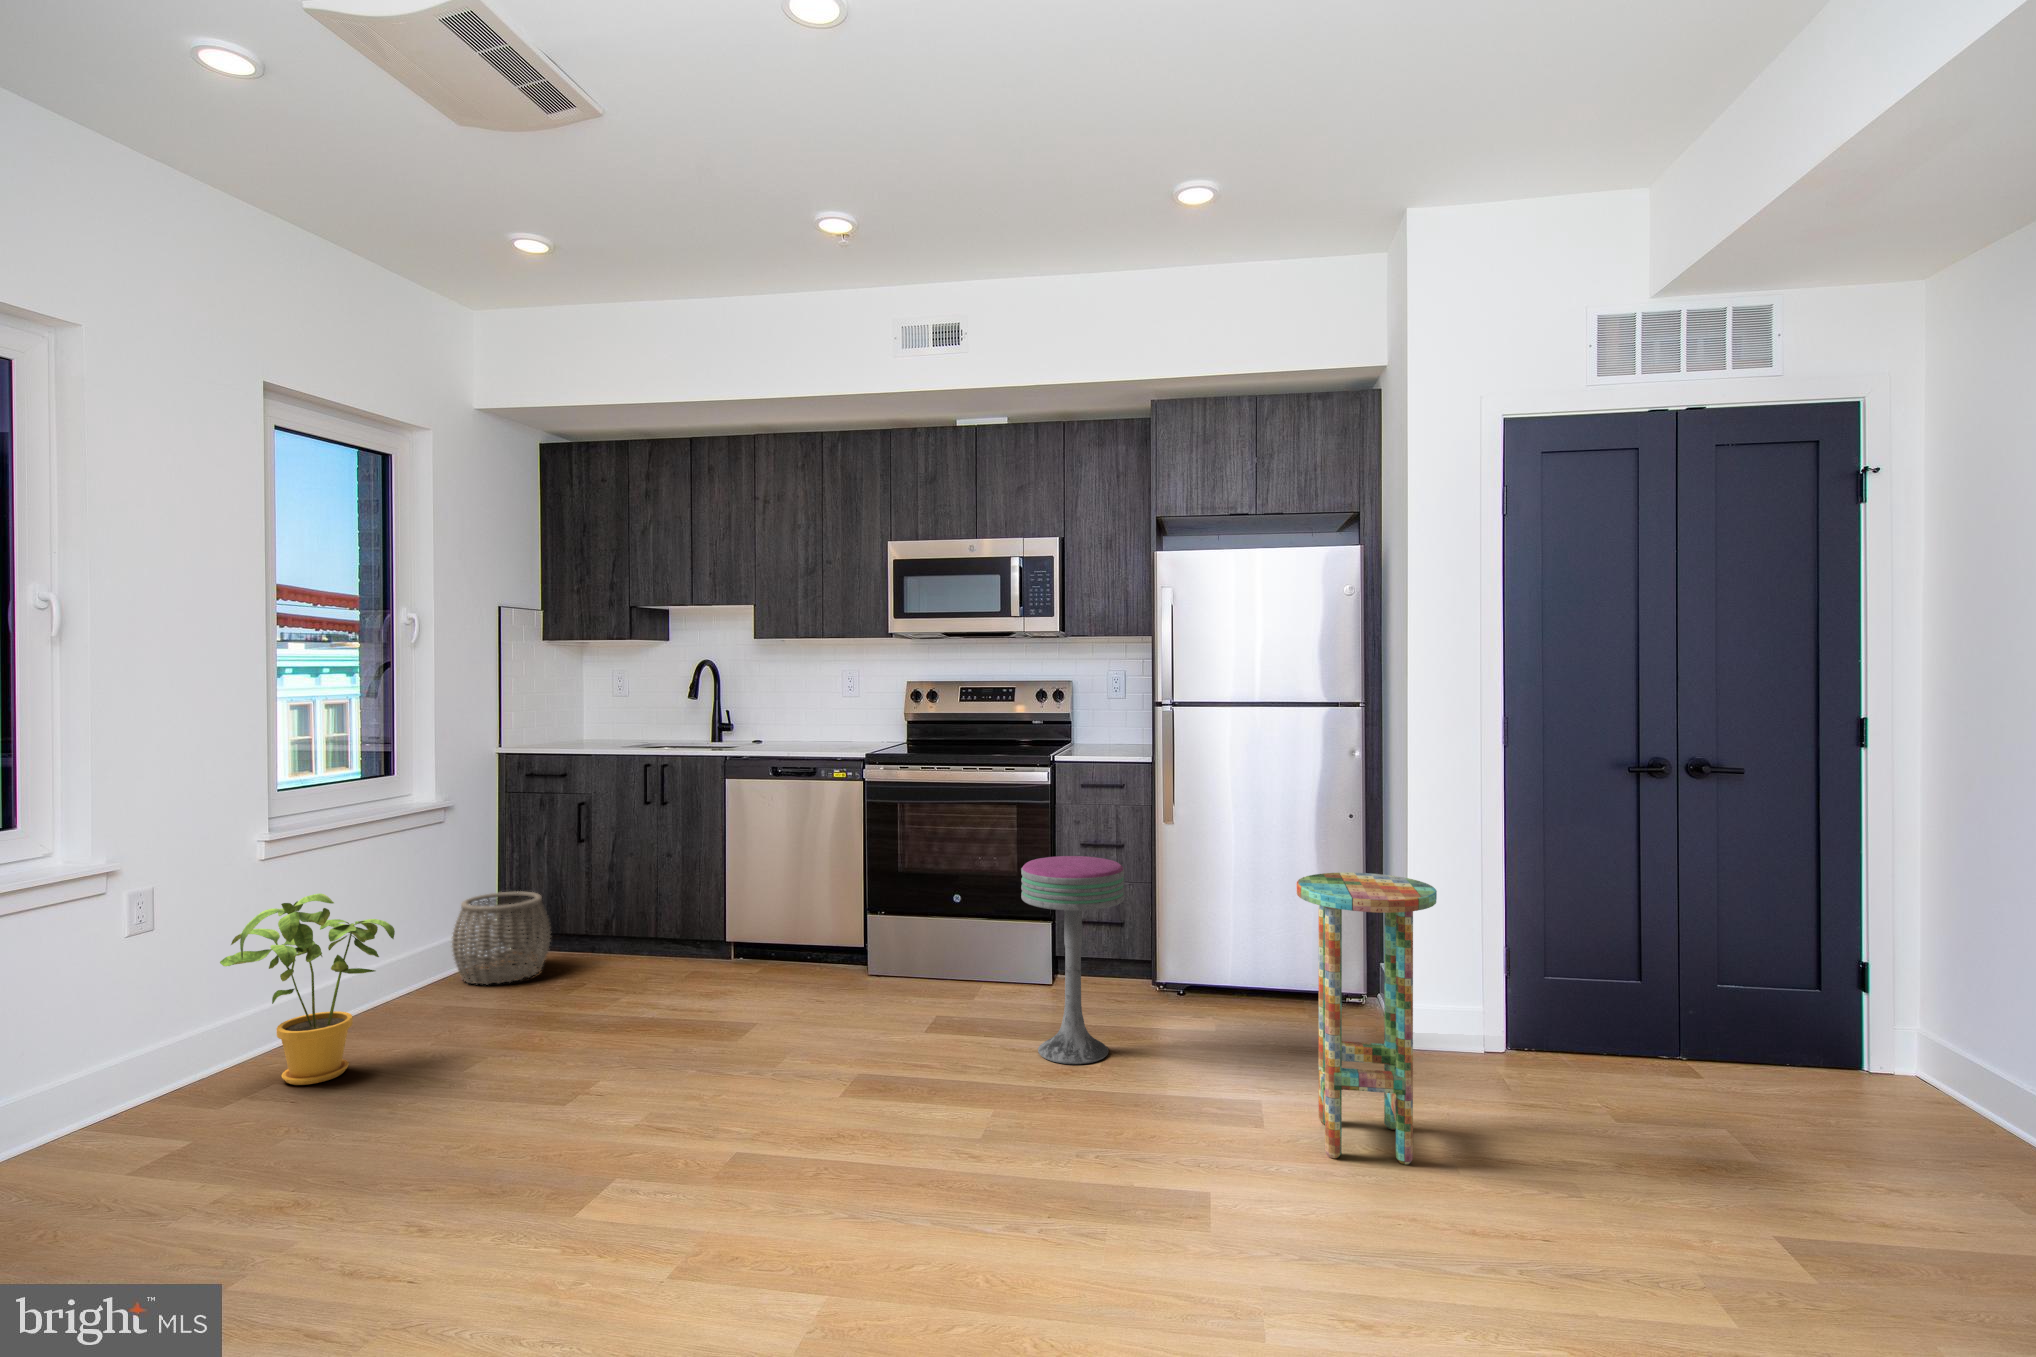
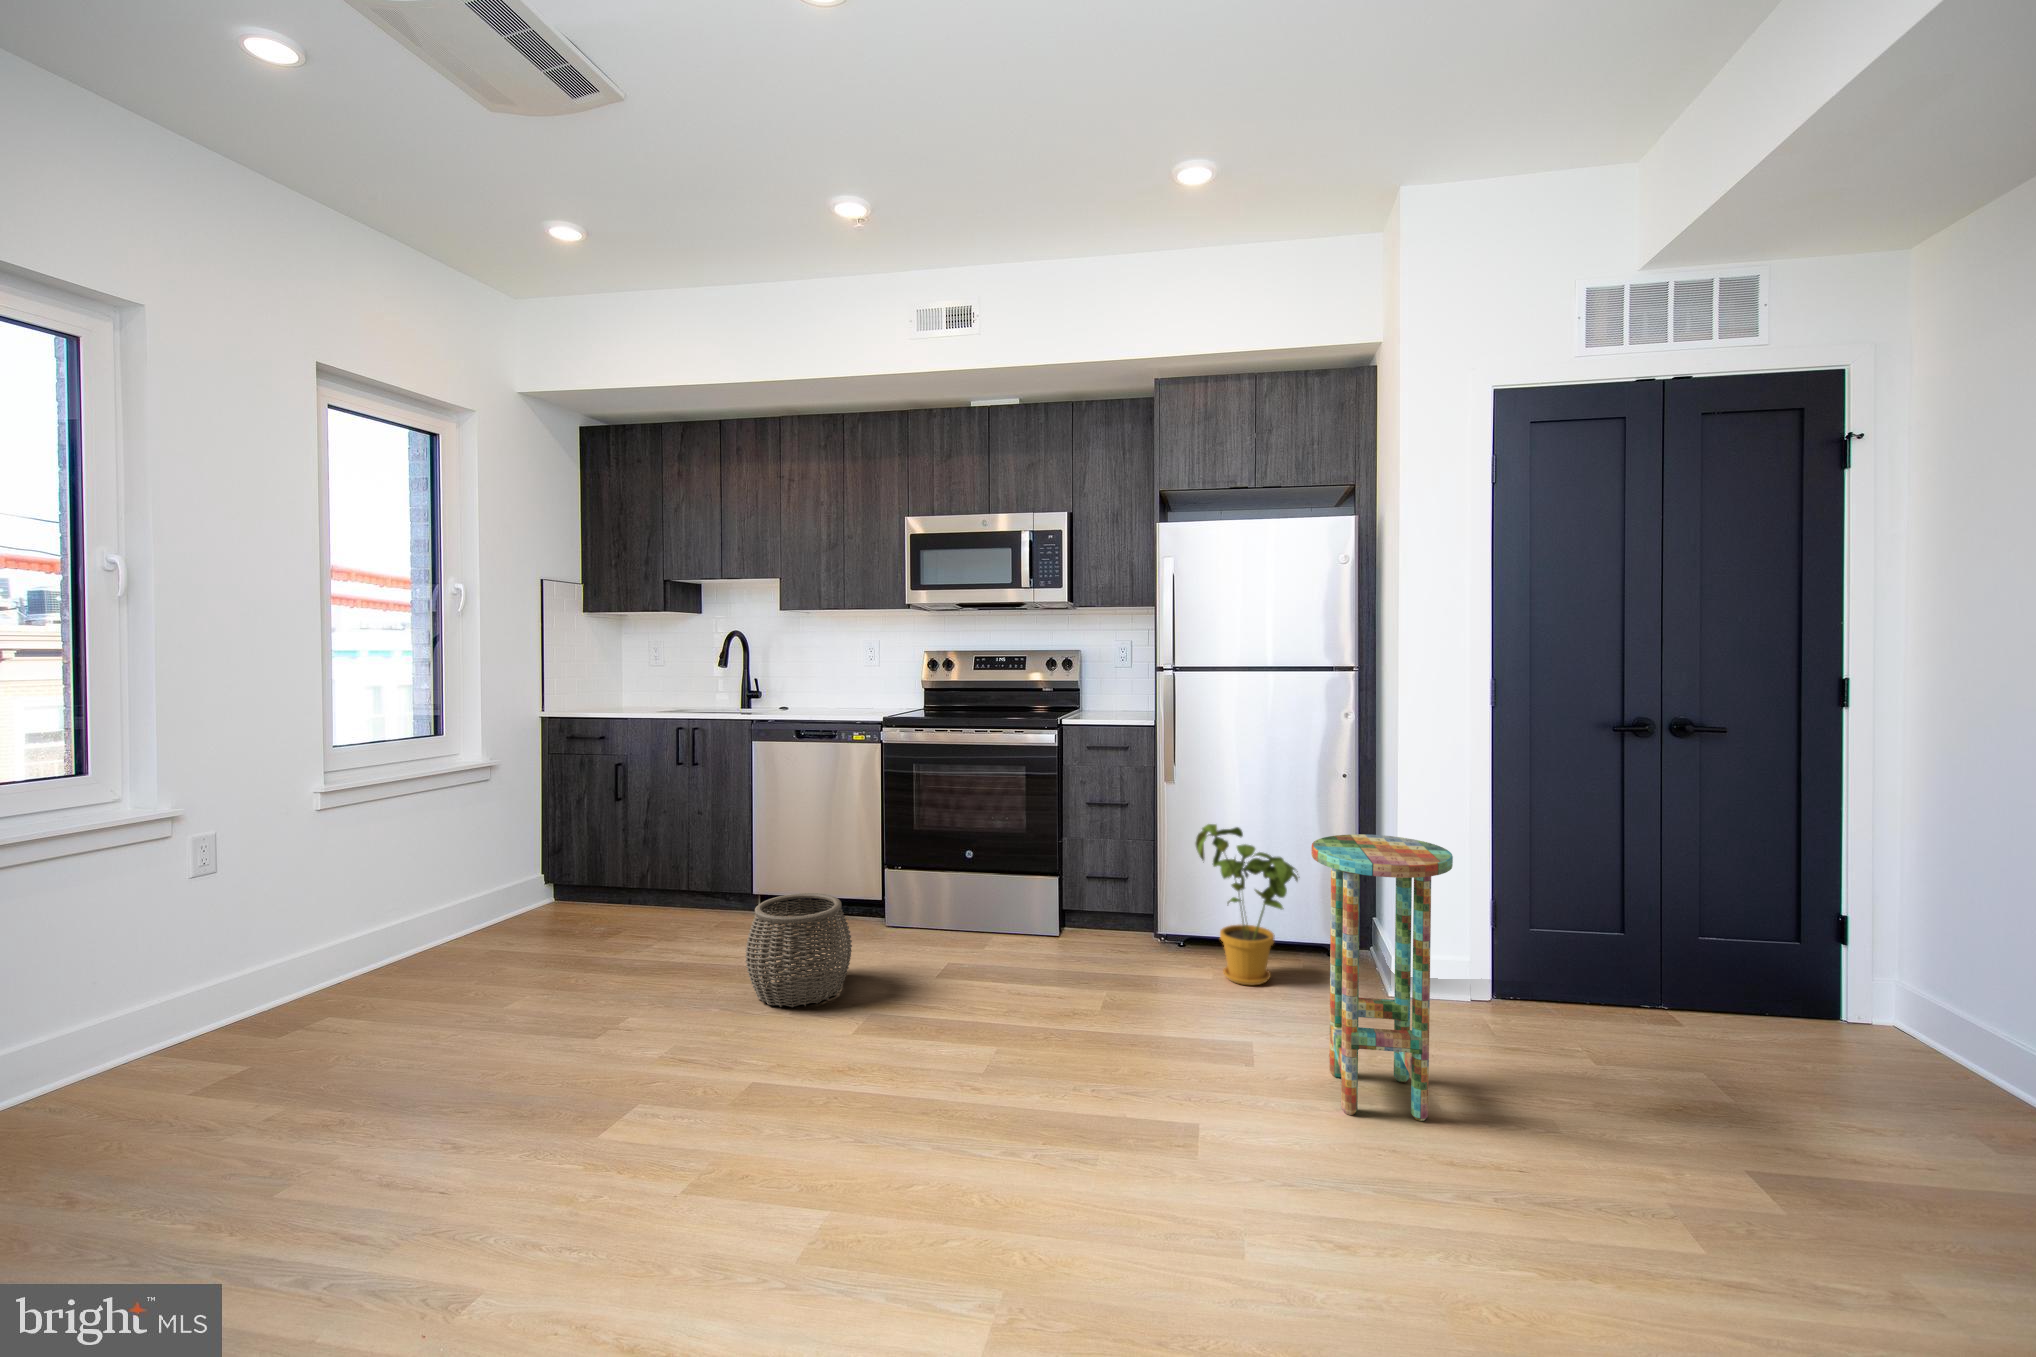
bar stool: present [1021,856,1125,1064] -> none [1037,815,1135,1014]
woven basket: present [452,891,551,984] -> present [745,893,852,1007]
house plant: present [220,894,395,1085] -> present [1196,824,1298,985]

